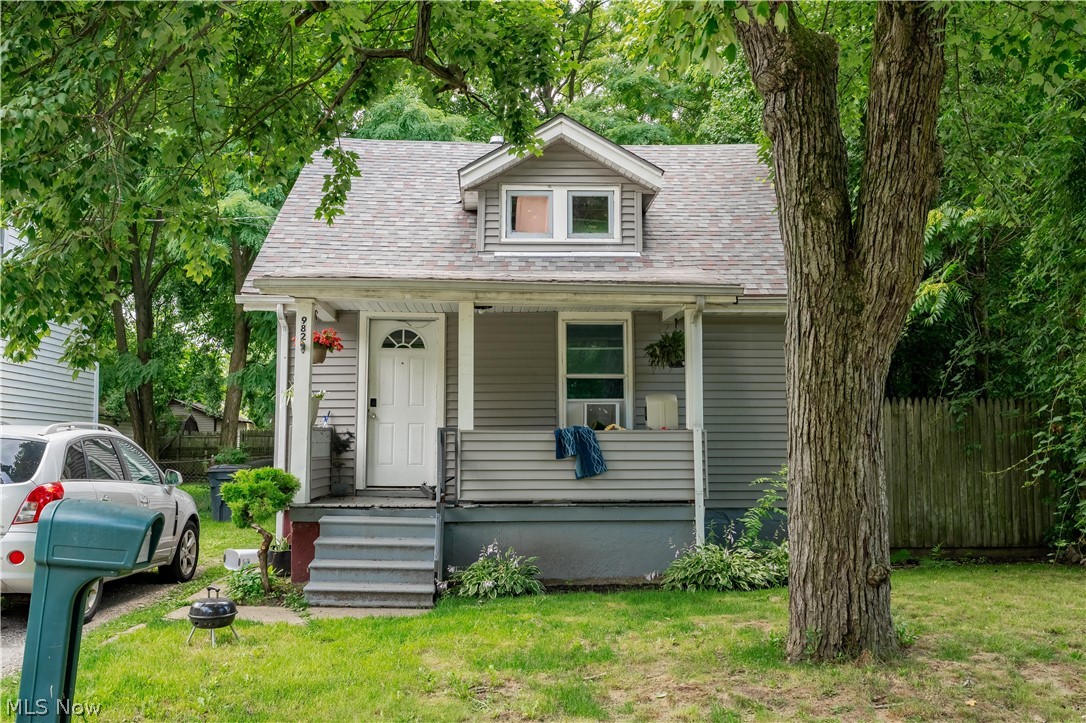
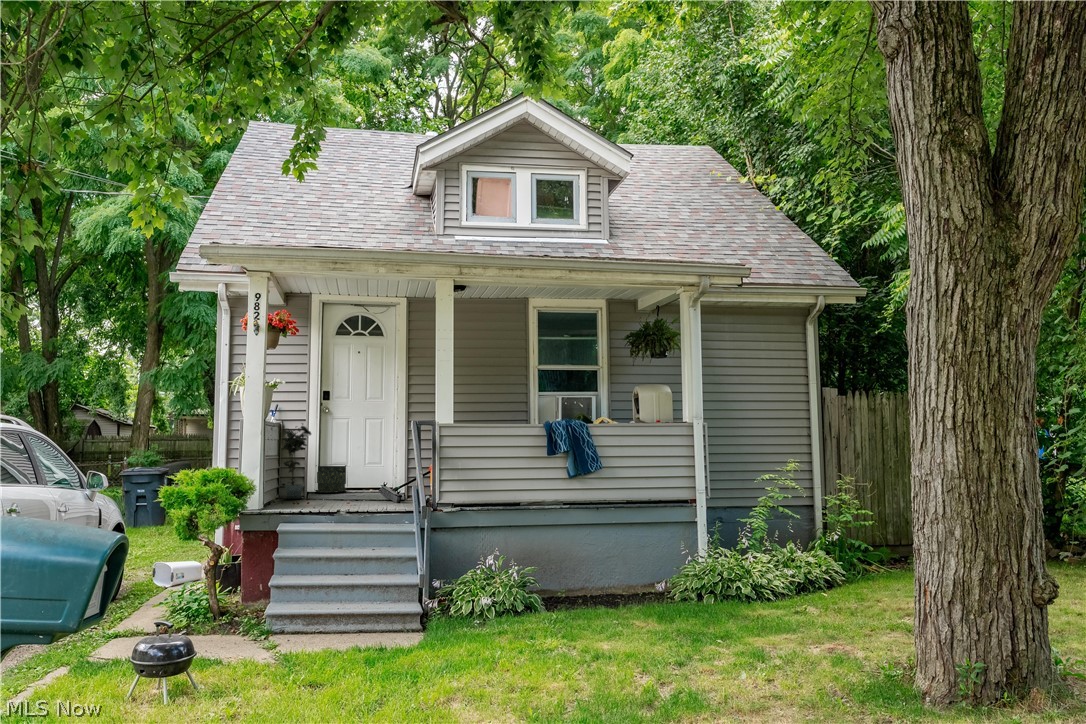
basket: none [360,466,390,491] -> present [316,465,347,493]

